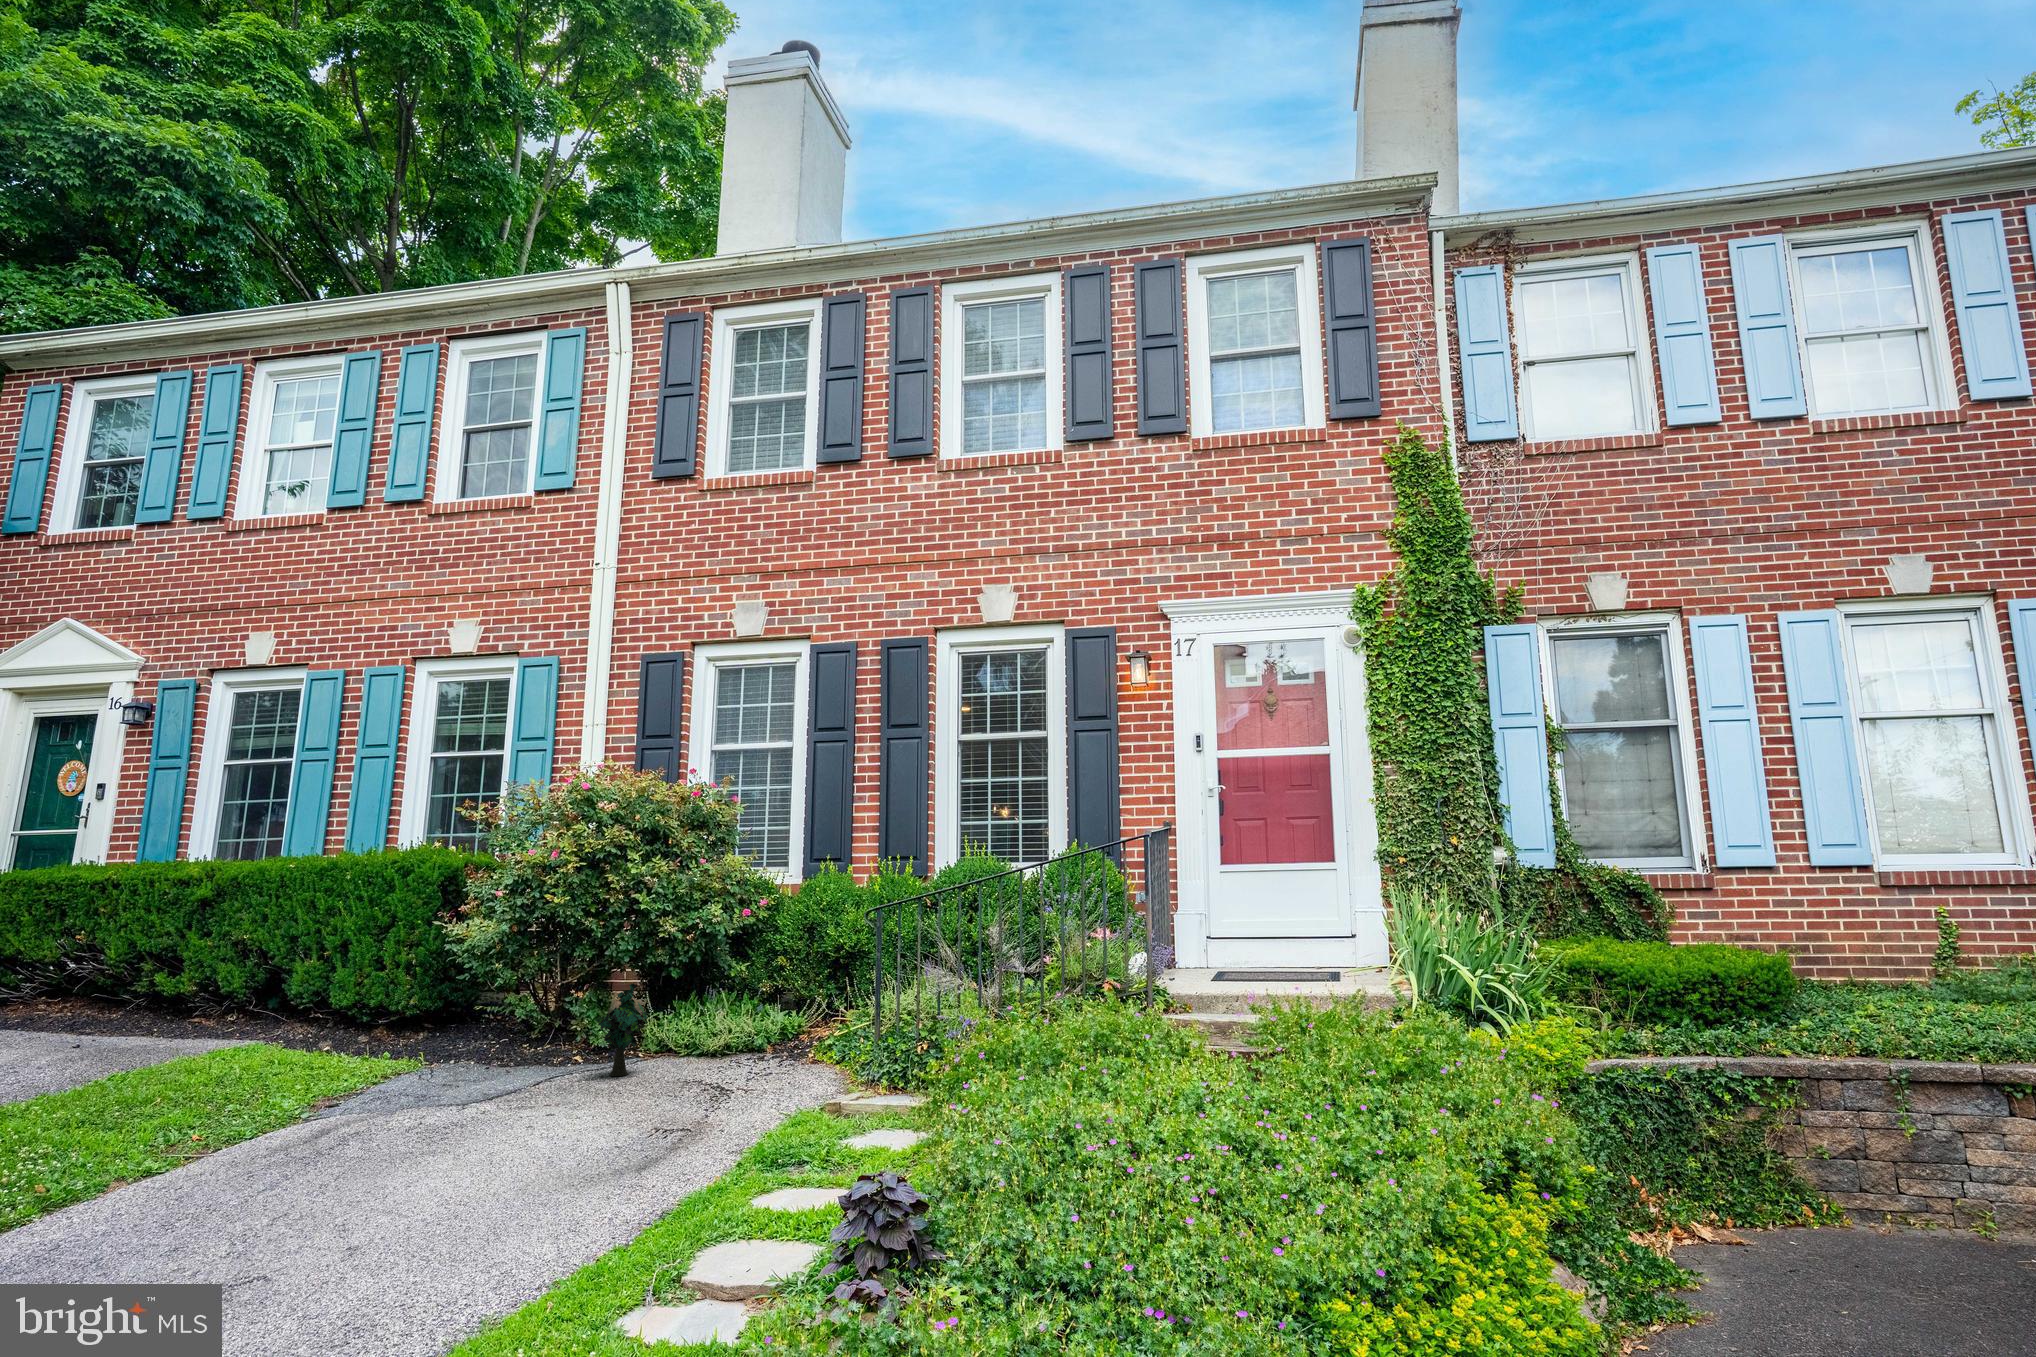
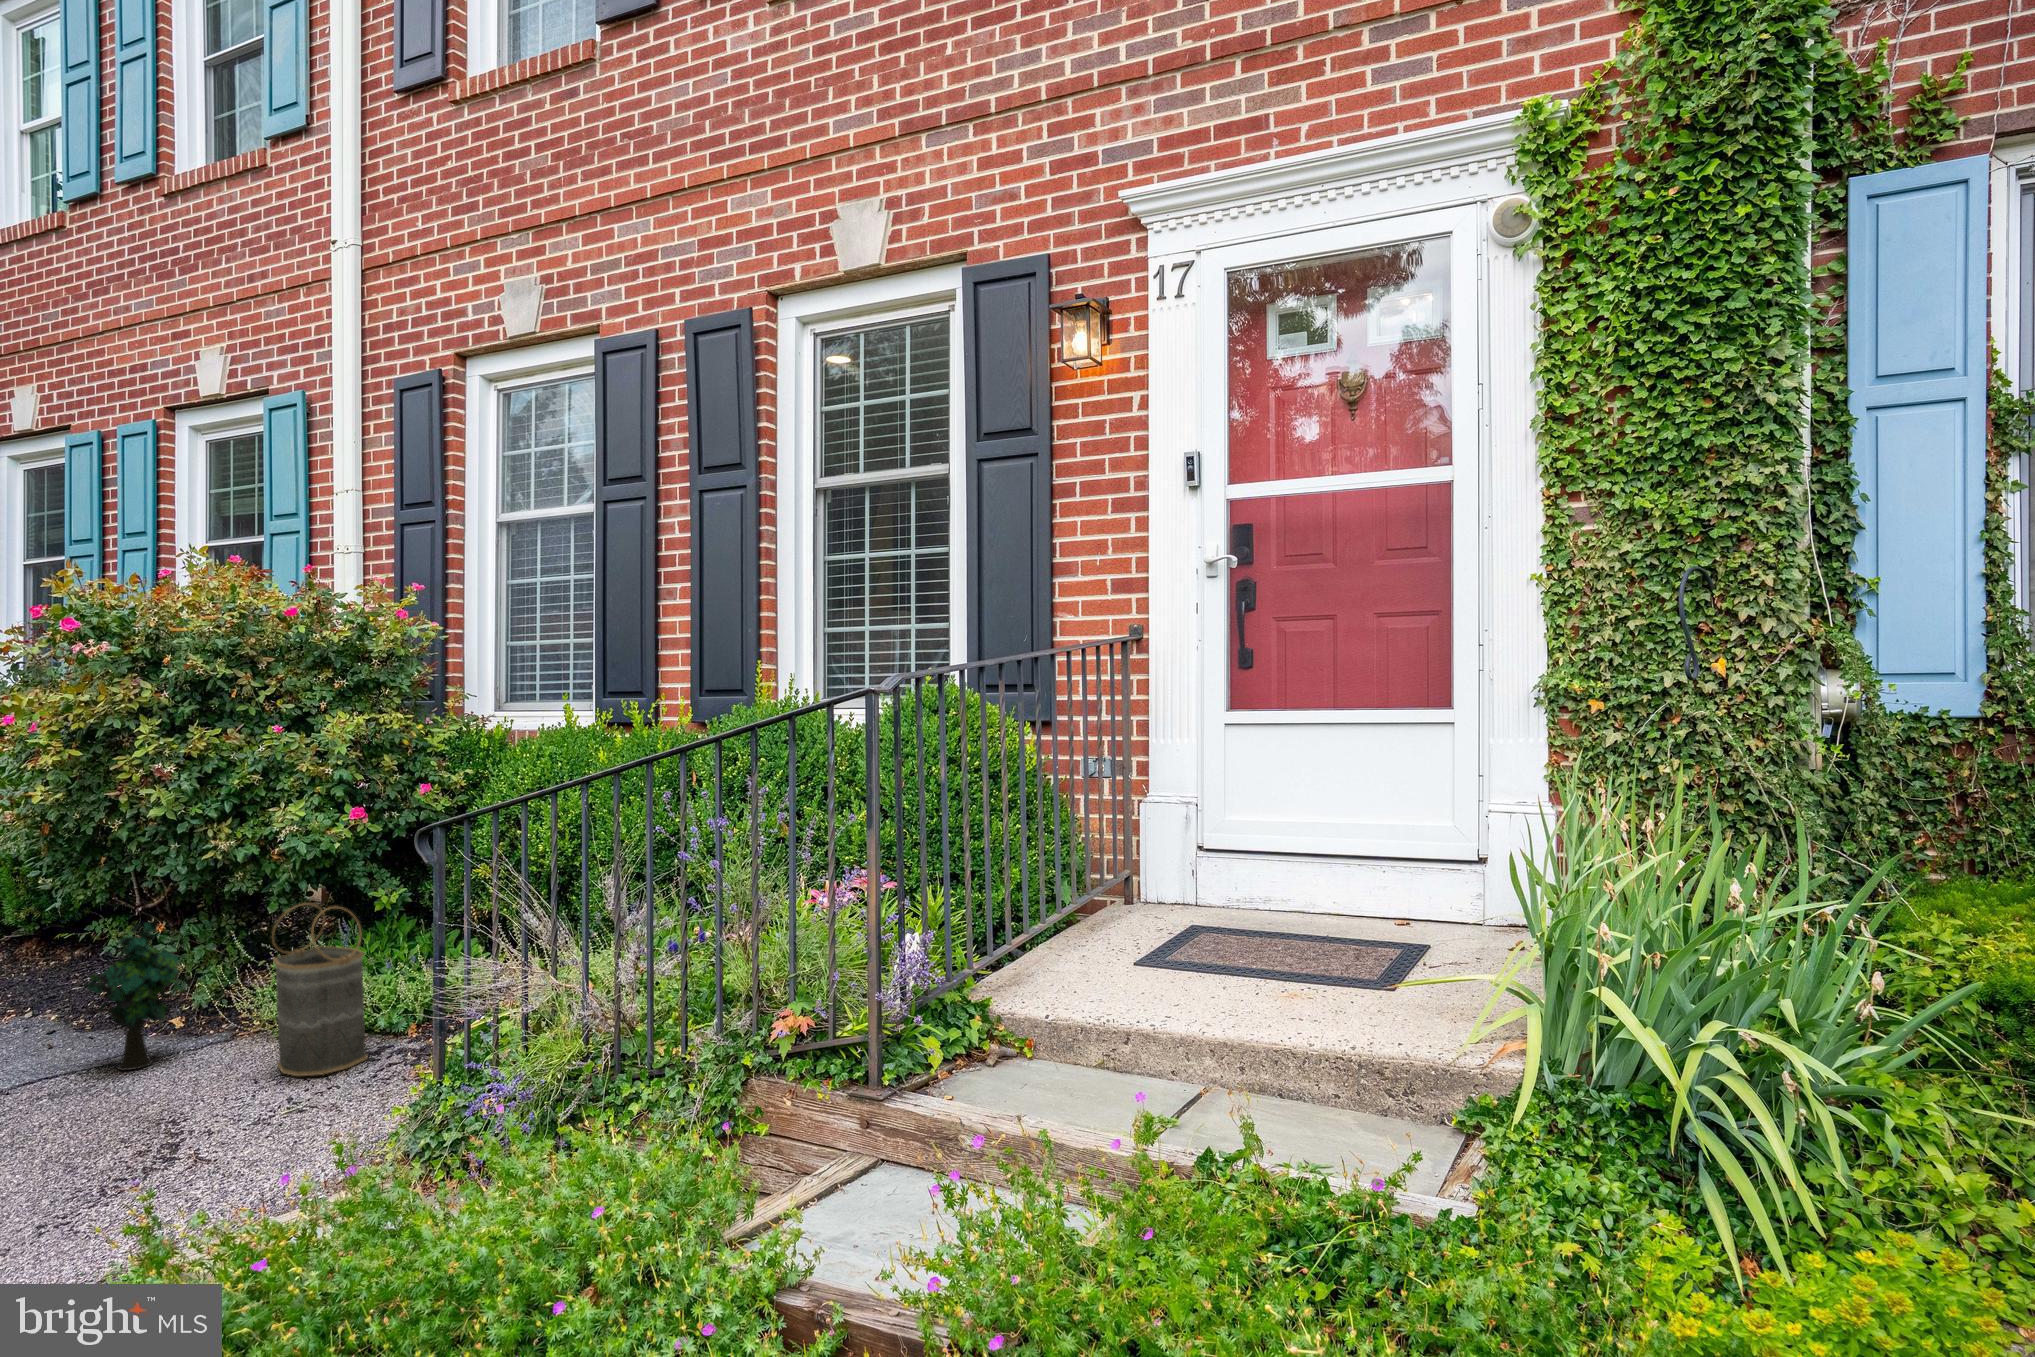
basket: none [715,971,768,1072] -> present [272,903,368,1076]

